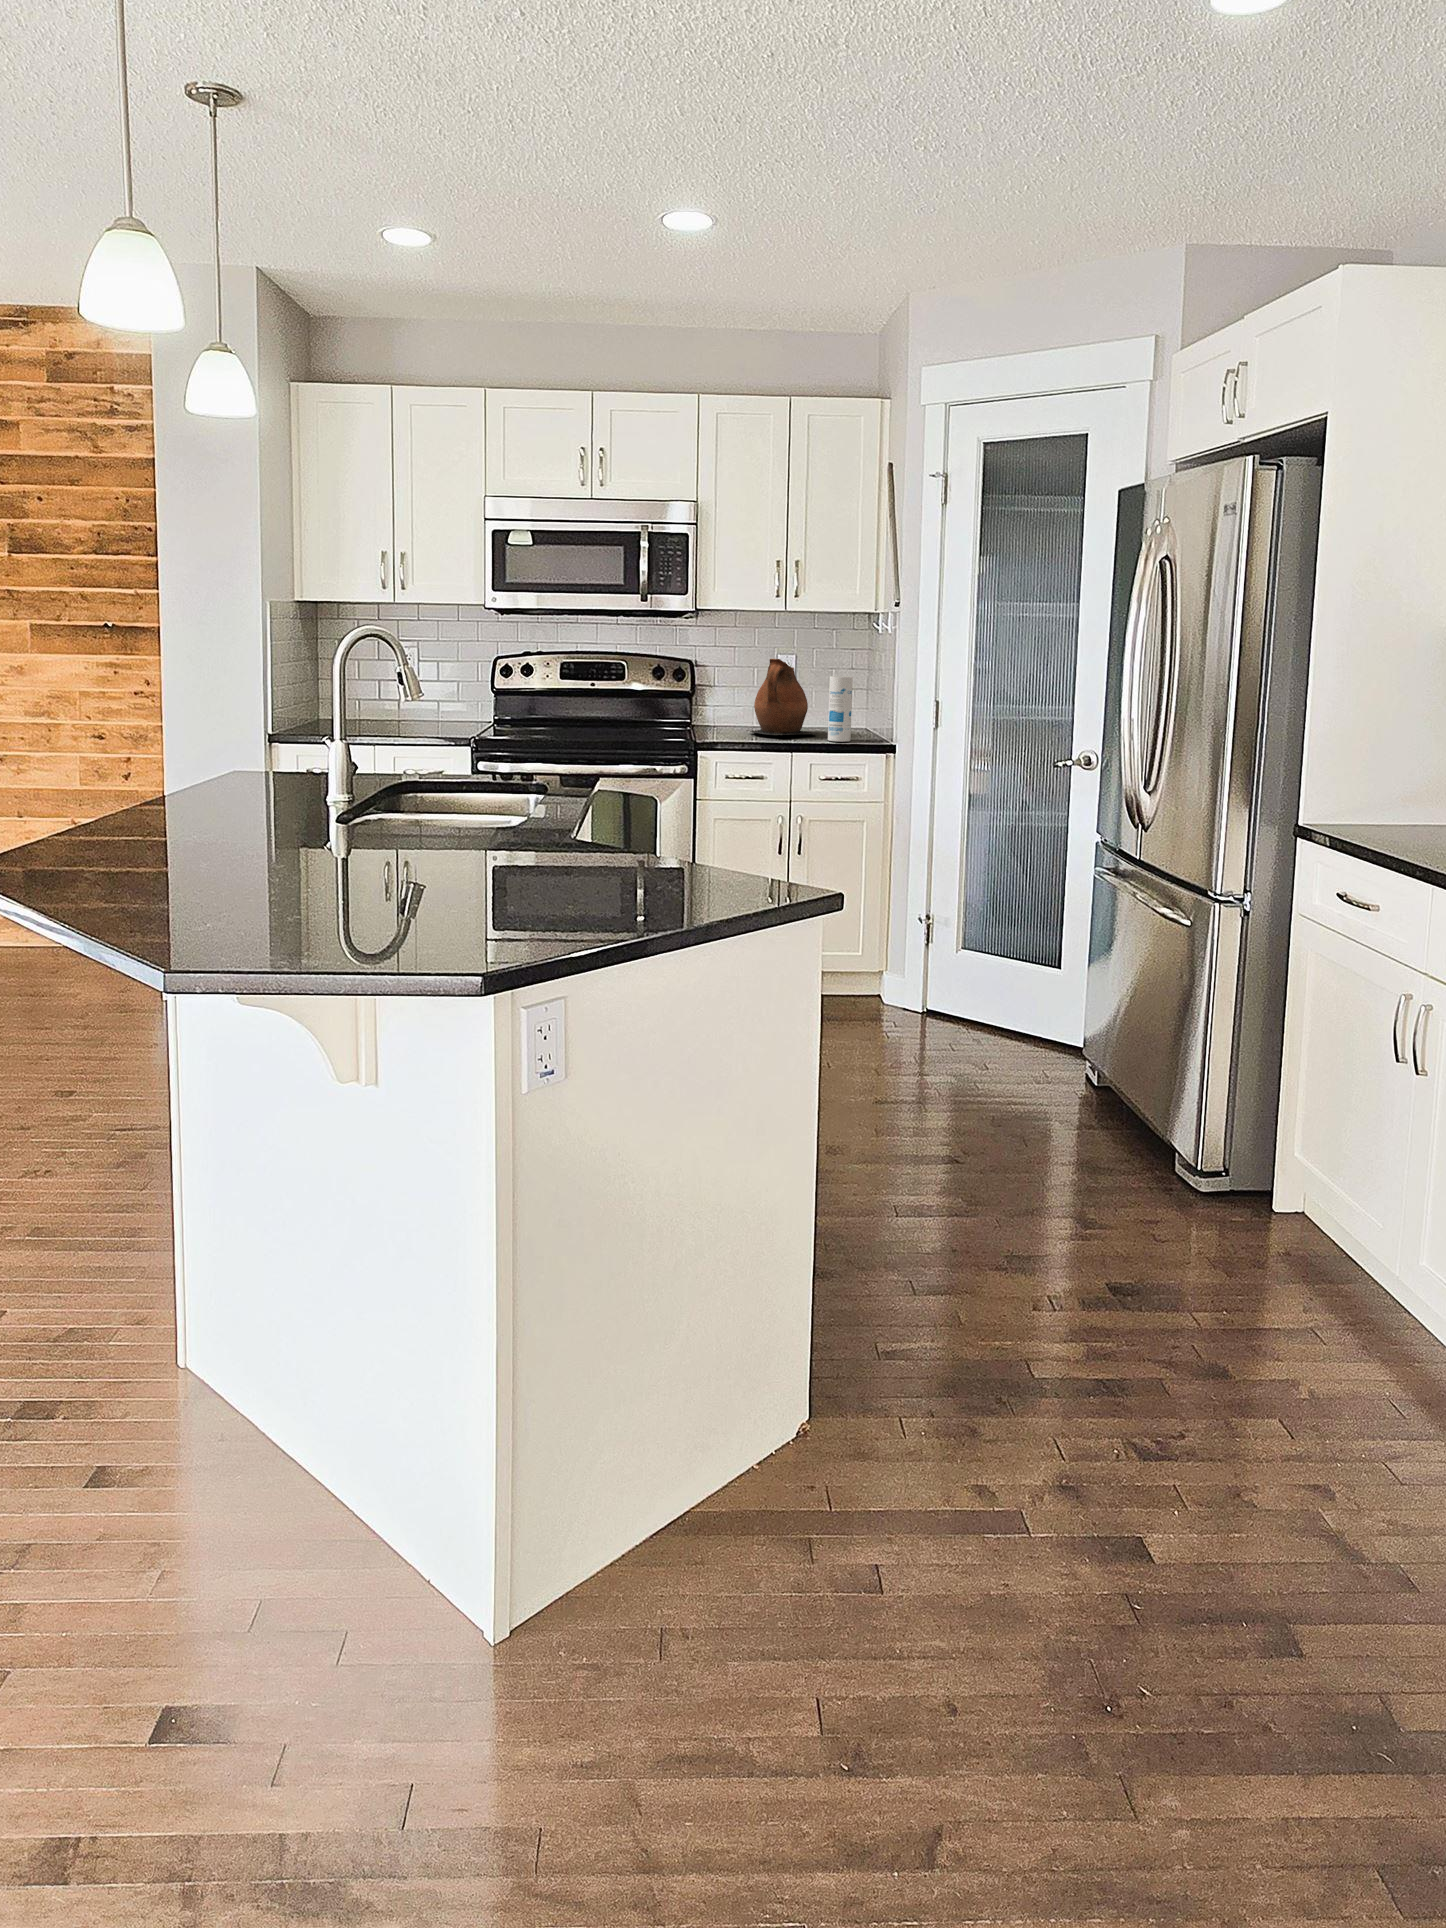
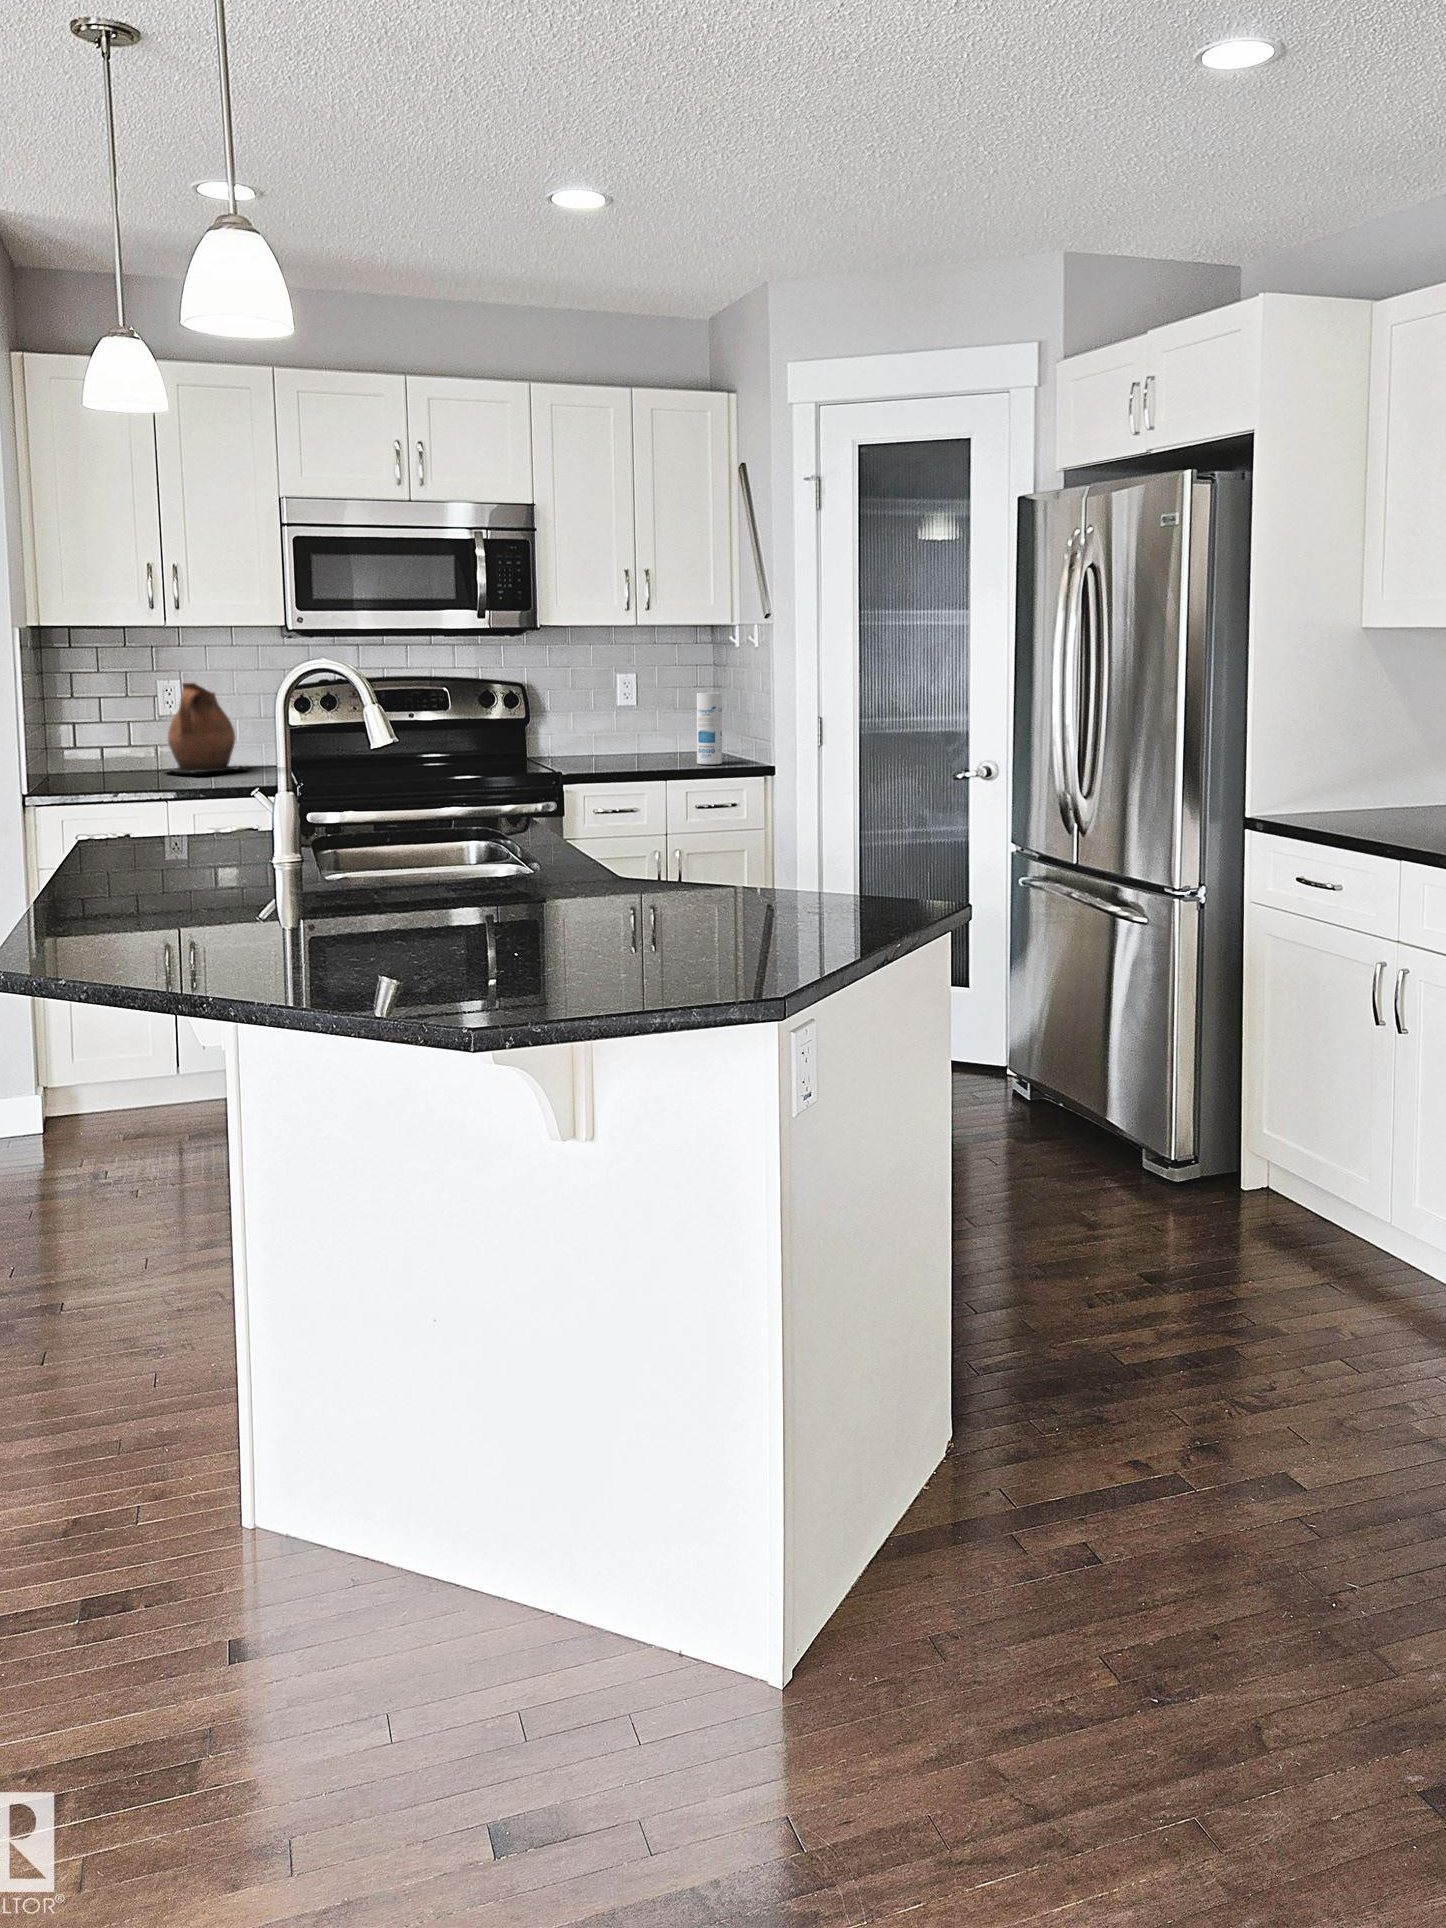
ceramic pitcher: present [748,659,817,735] -> present [167,683,246,773]

